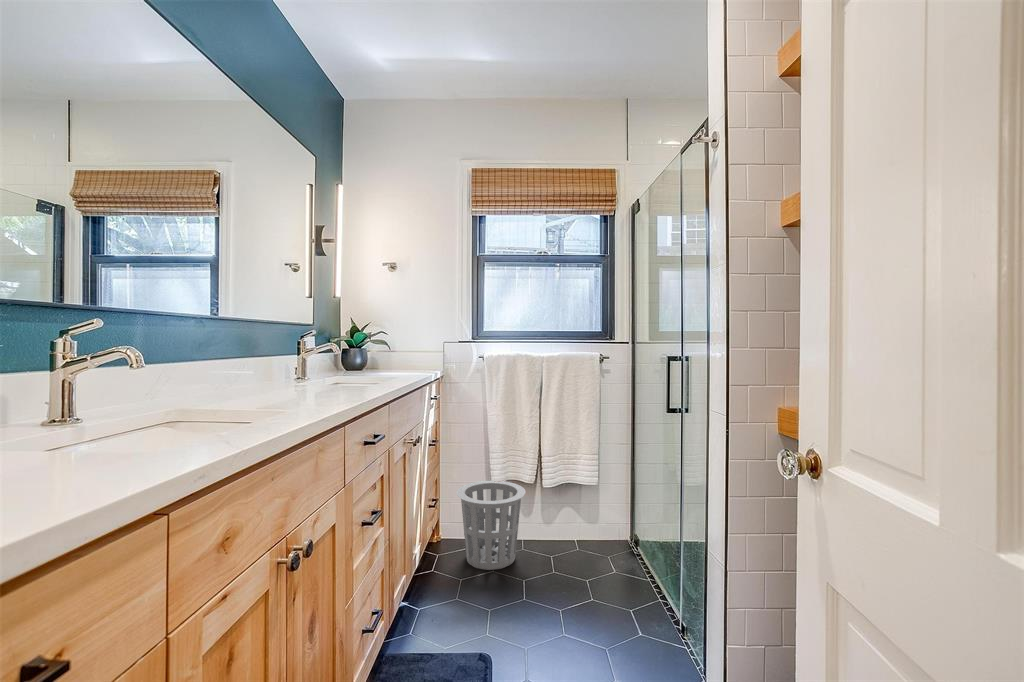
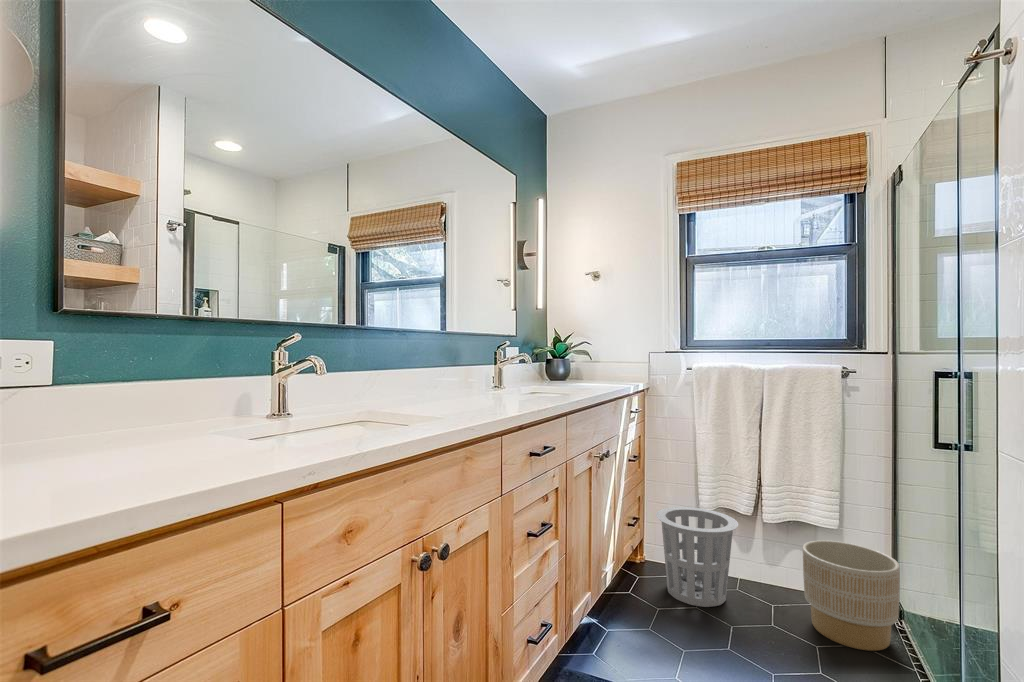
planter: none [573,492,638,575] -> present [803,540,900,651]

